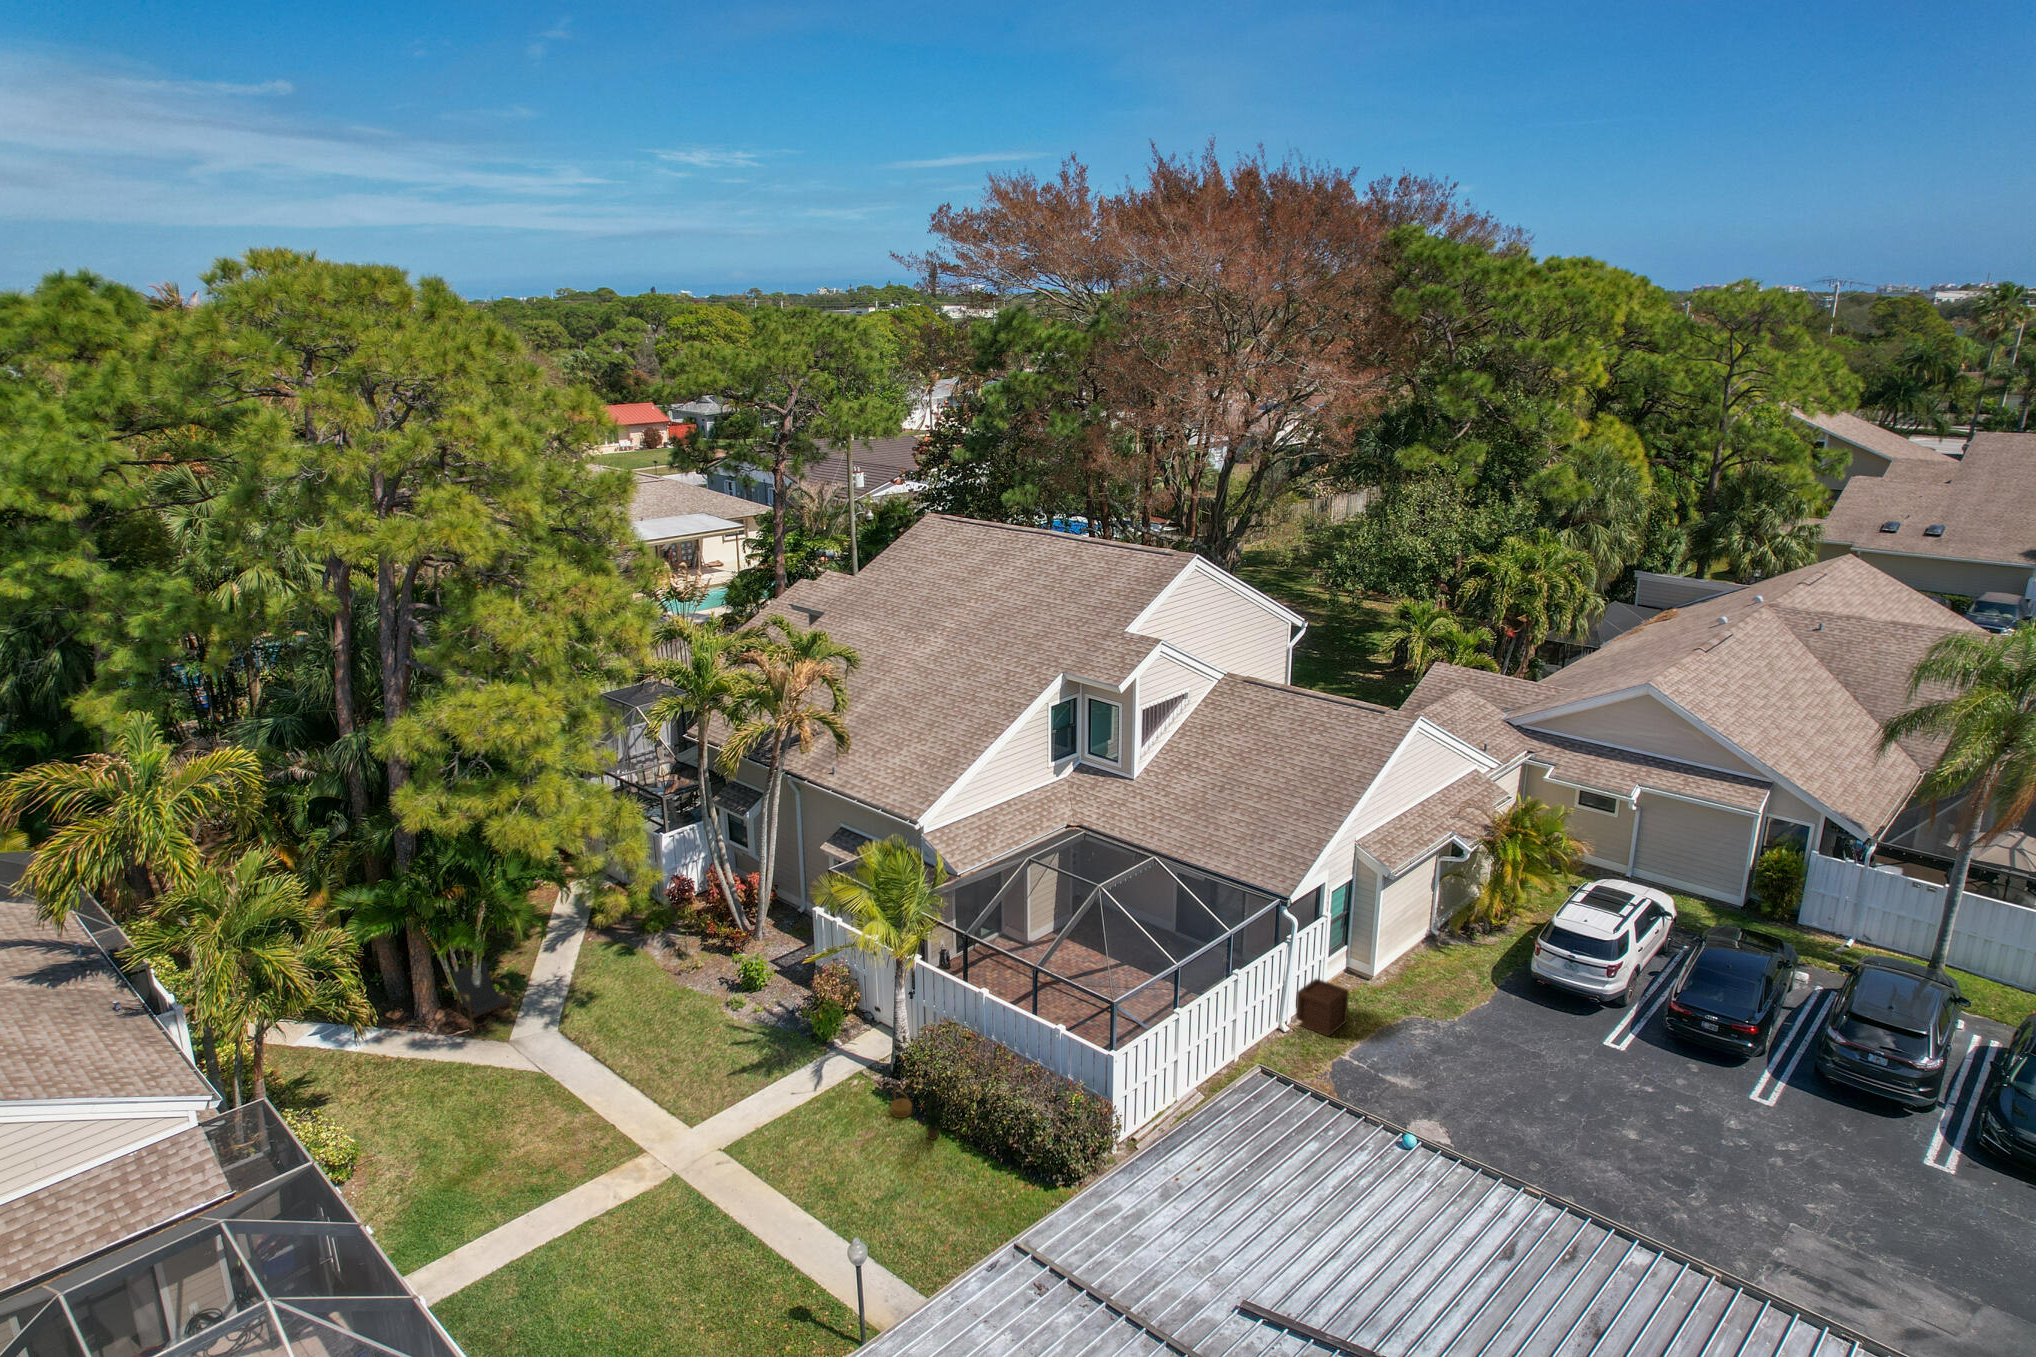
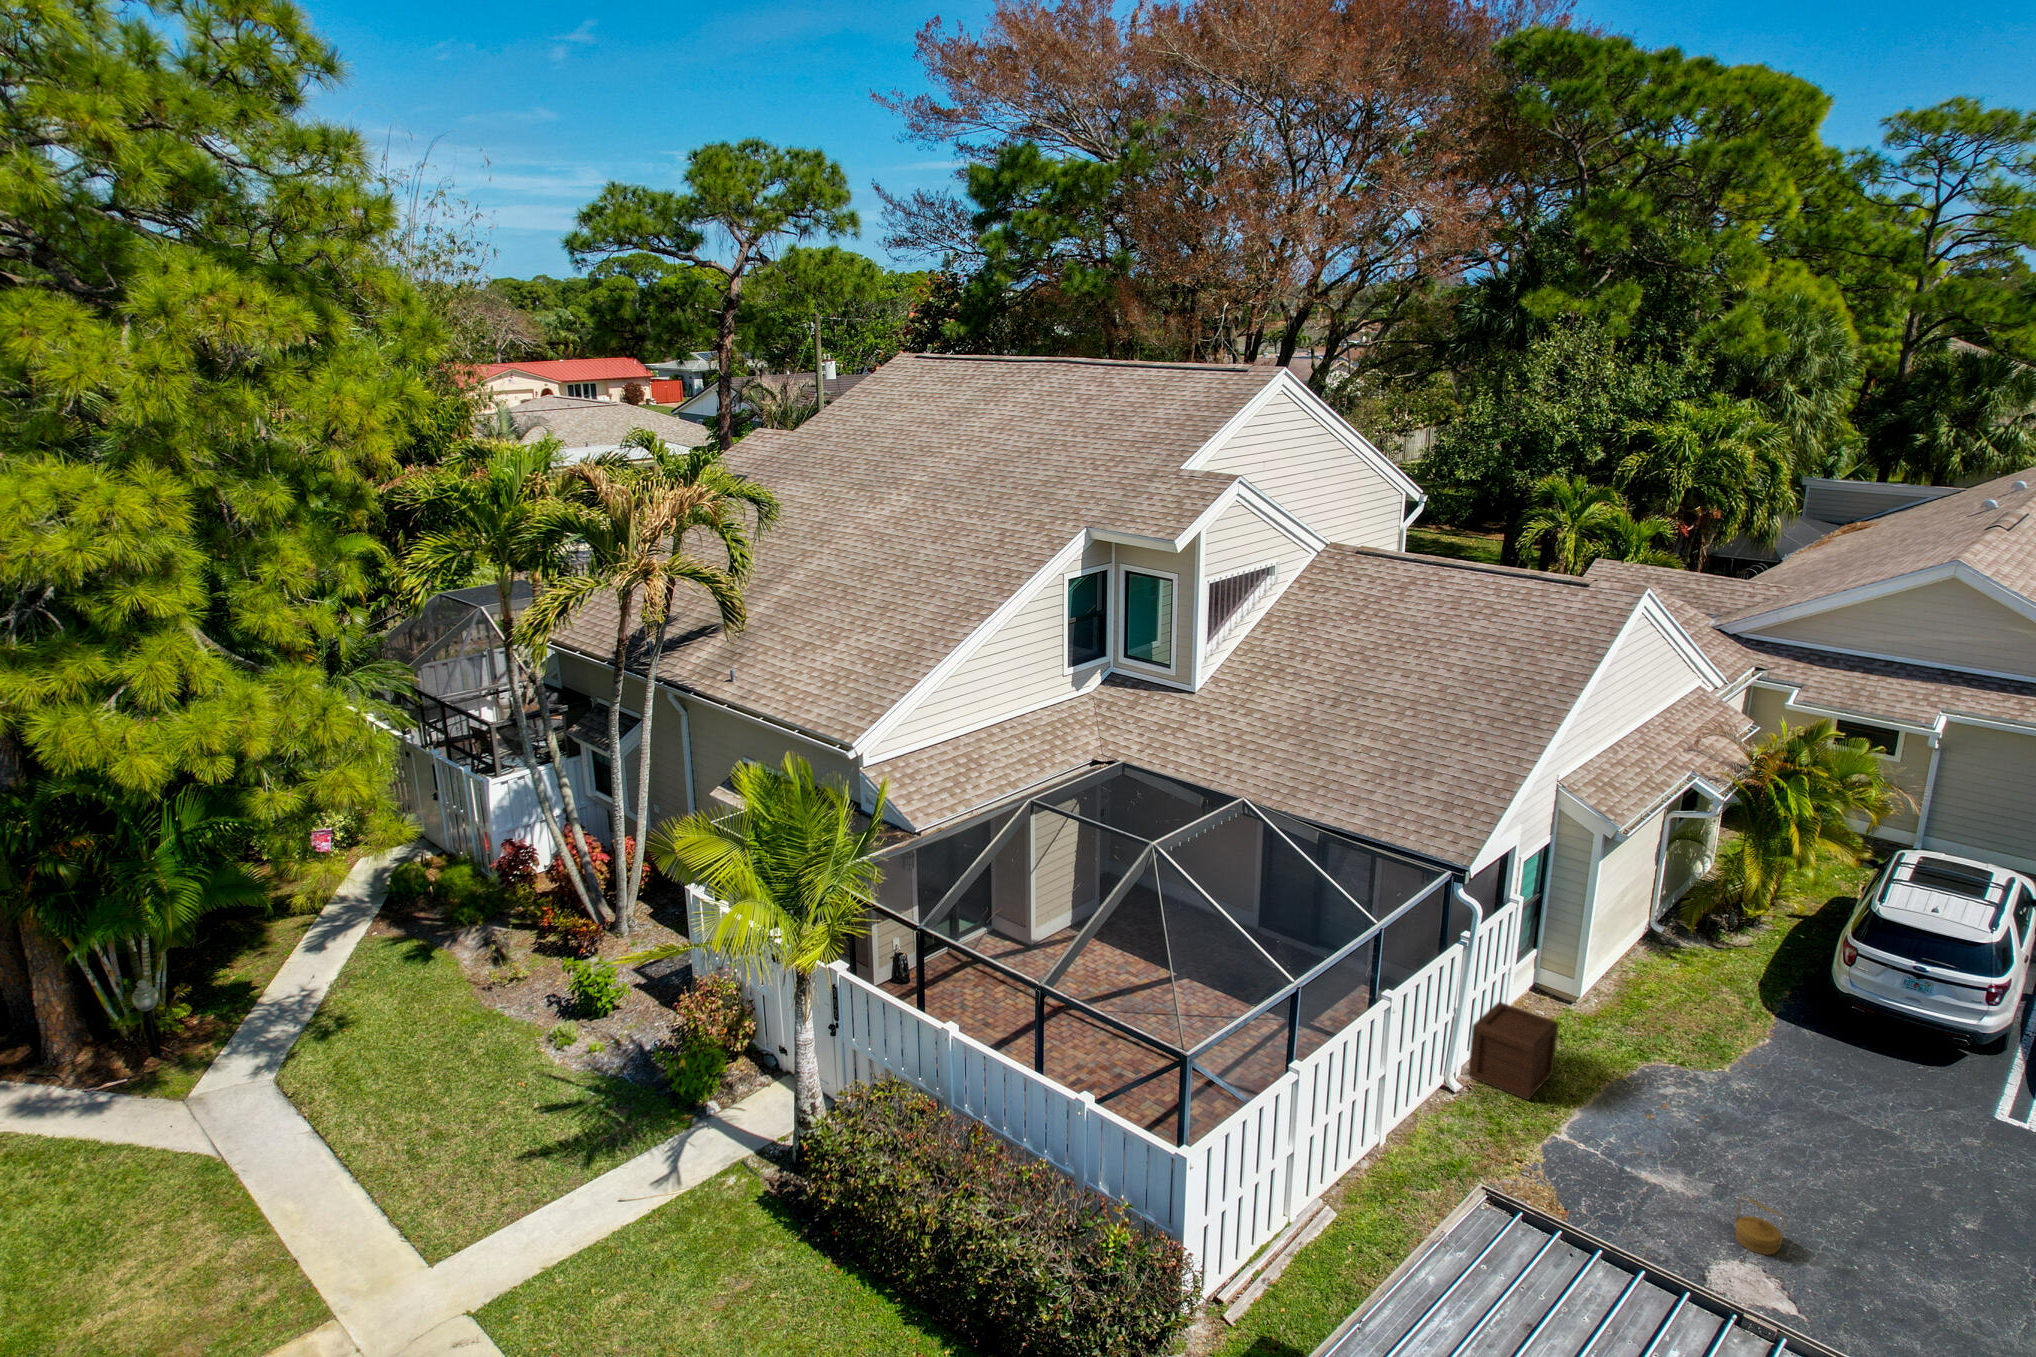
lounge chair: present [453,961,513,1029] -> none [104,966,207,1079]
basket: present [890,1088,912,1118] -> present [1735,1196,1787,1255]
potted plant: present [920,1095,944,1140] -> none [830,1216,876,1297]

